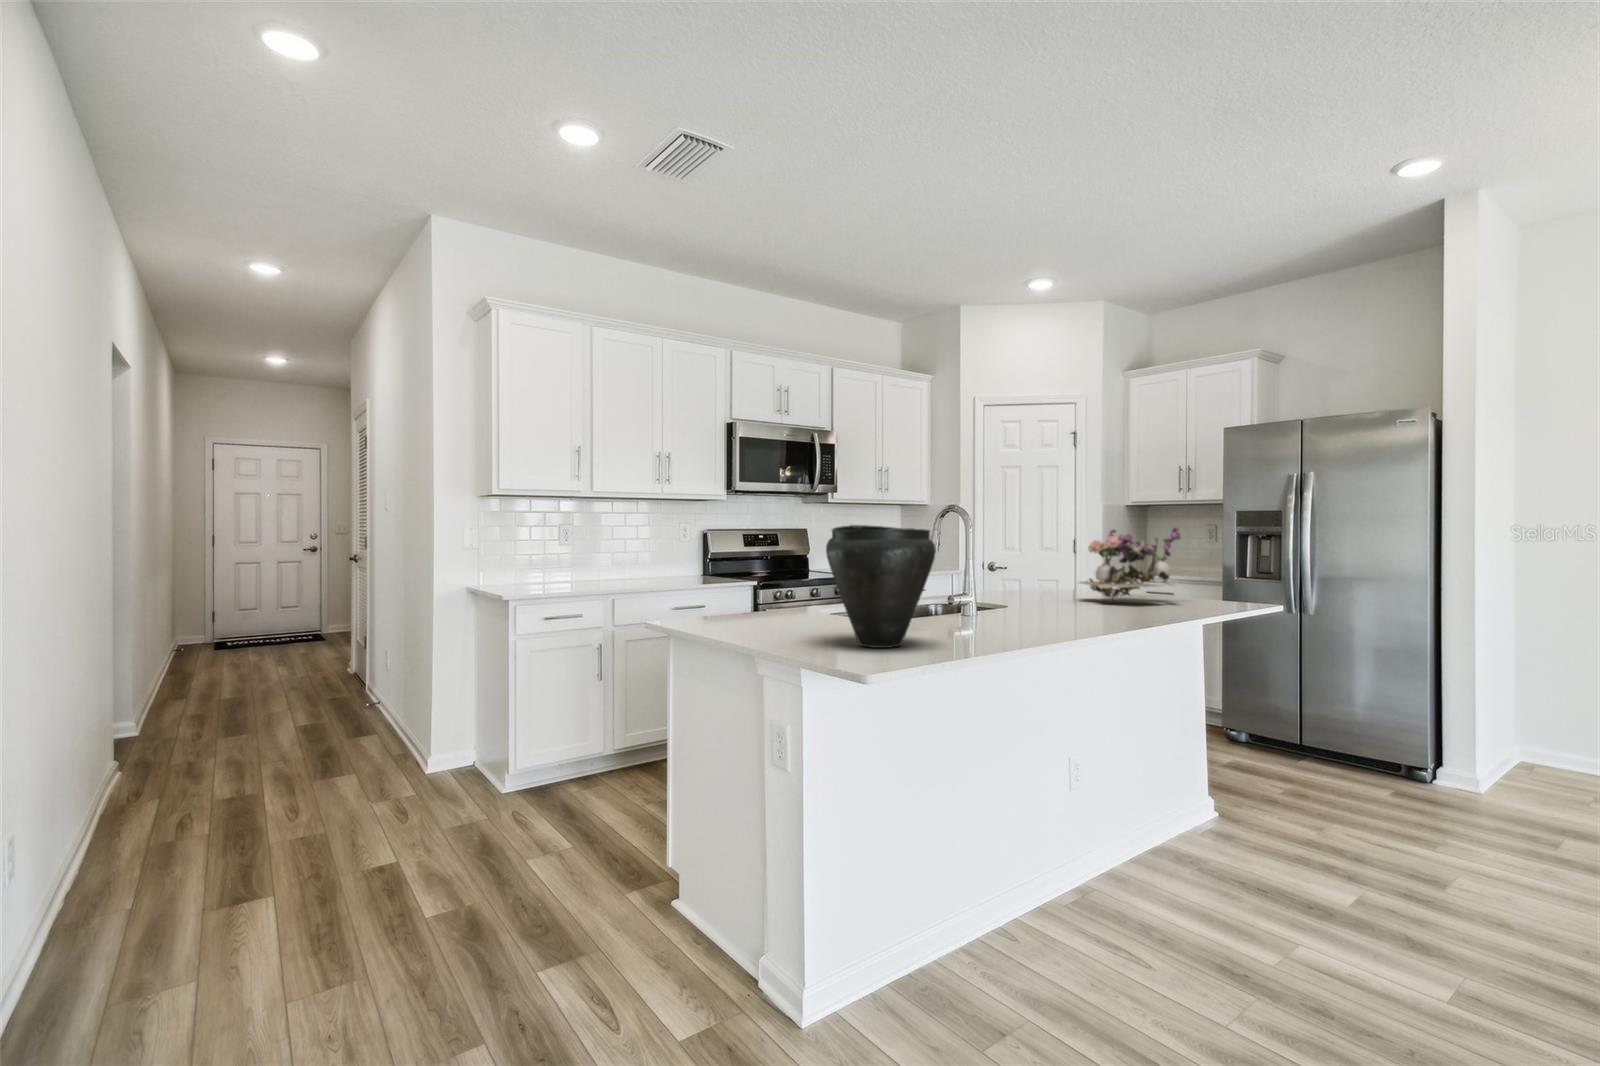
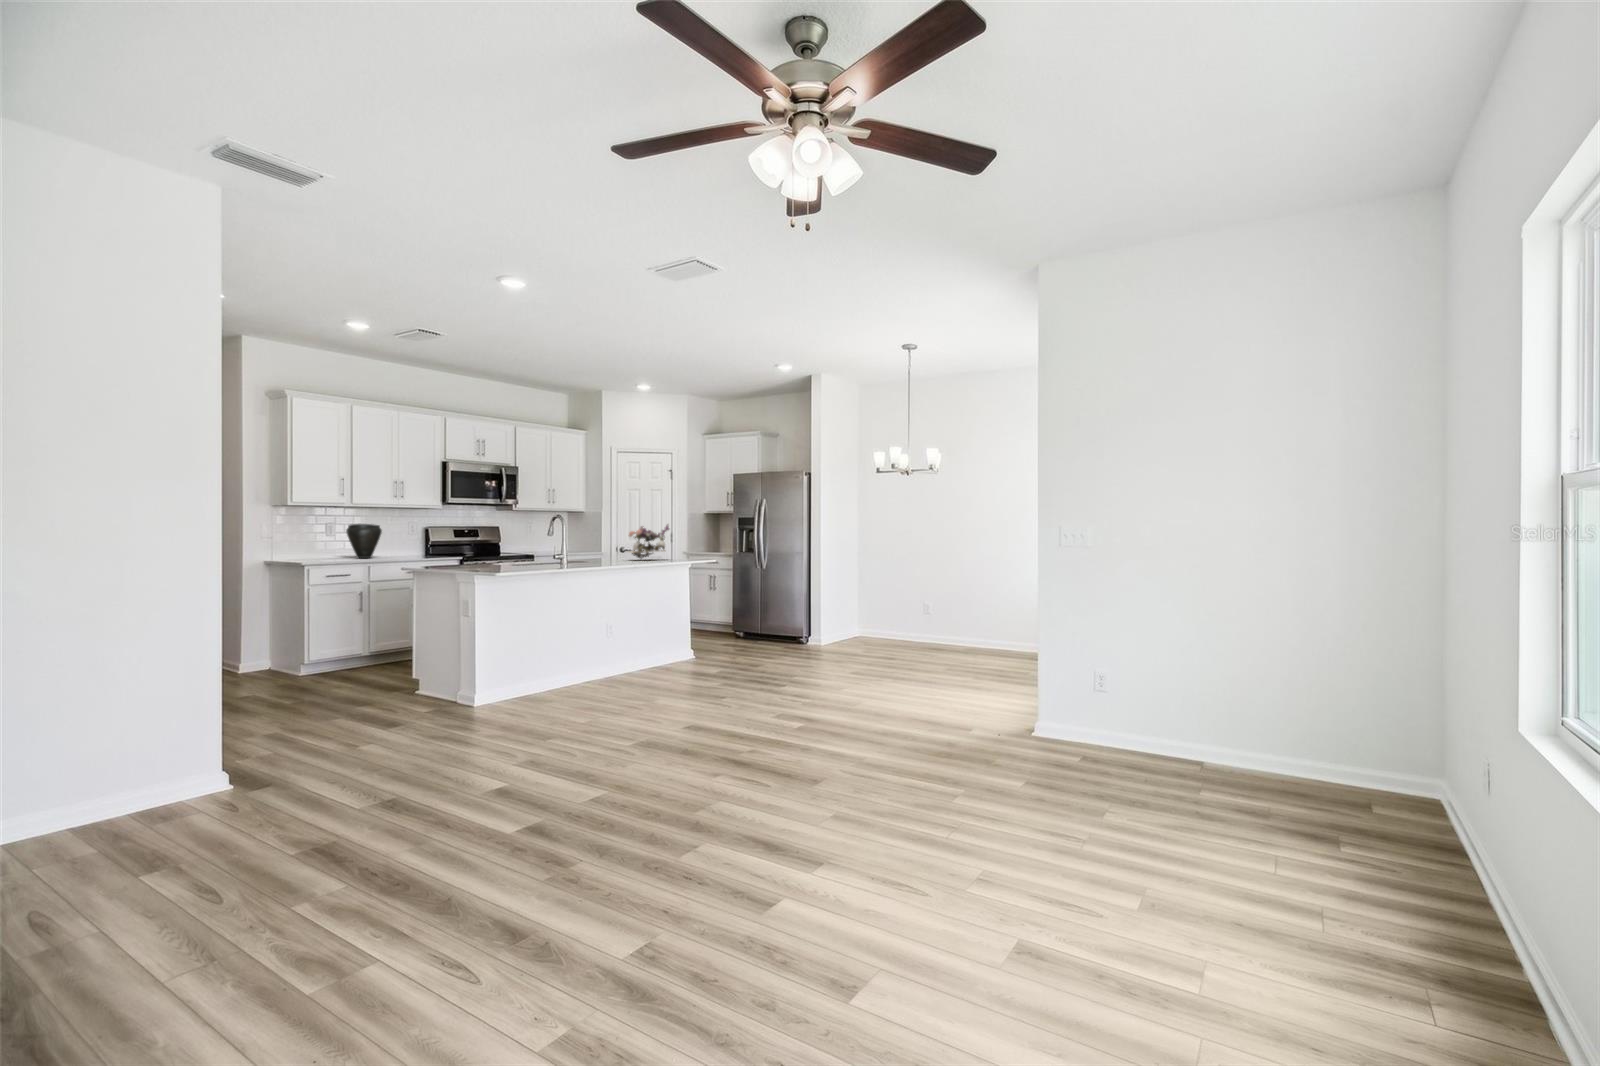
vase: present [826,525,936,648] -> present [346,524,382,558]

